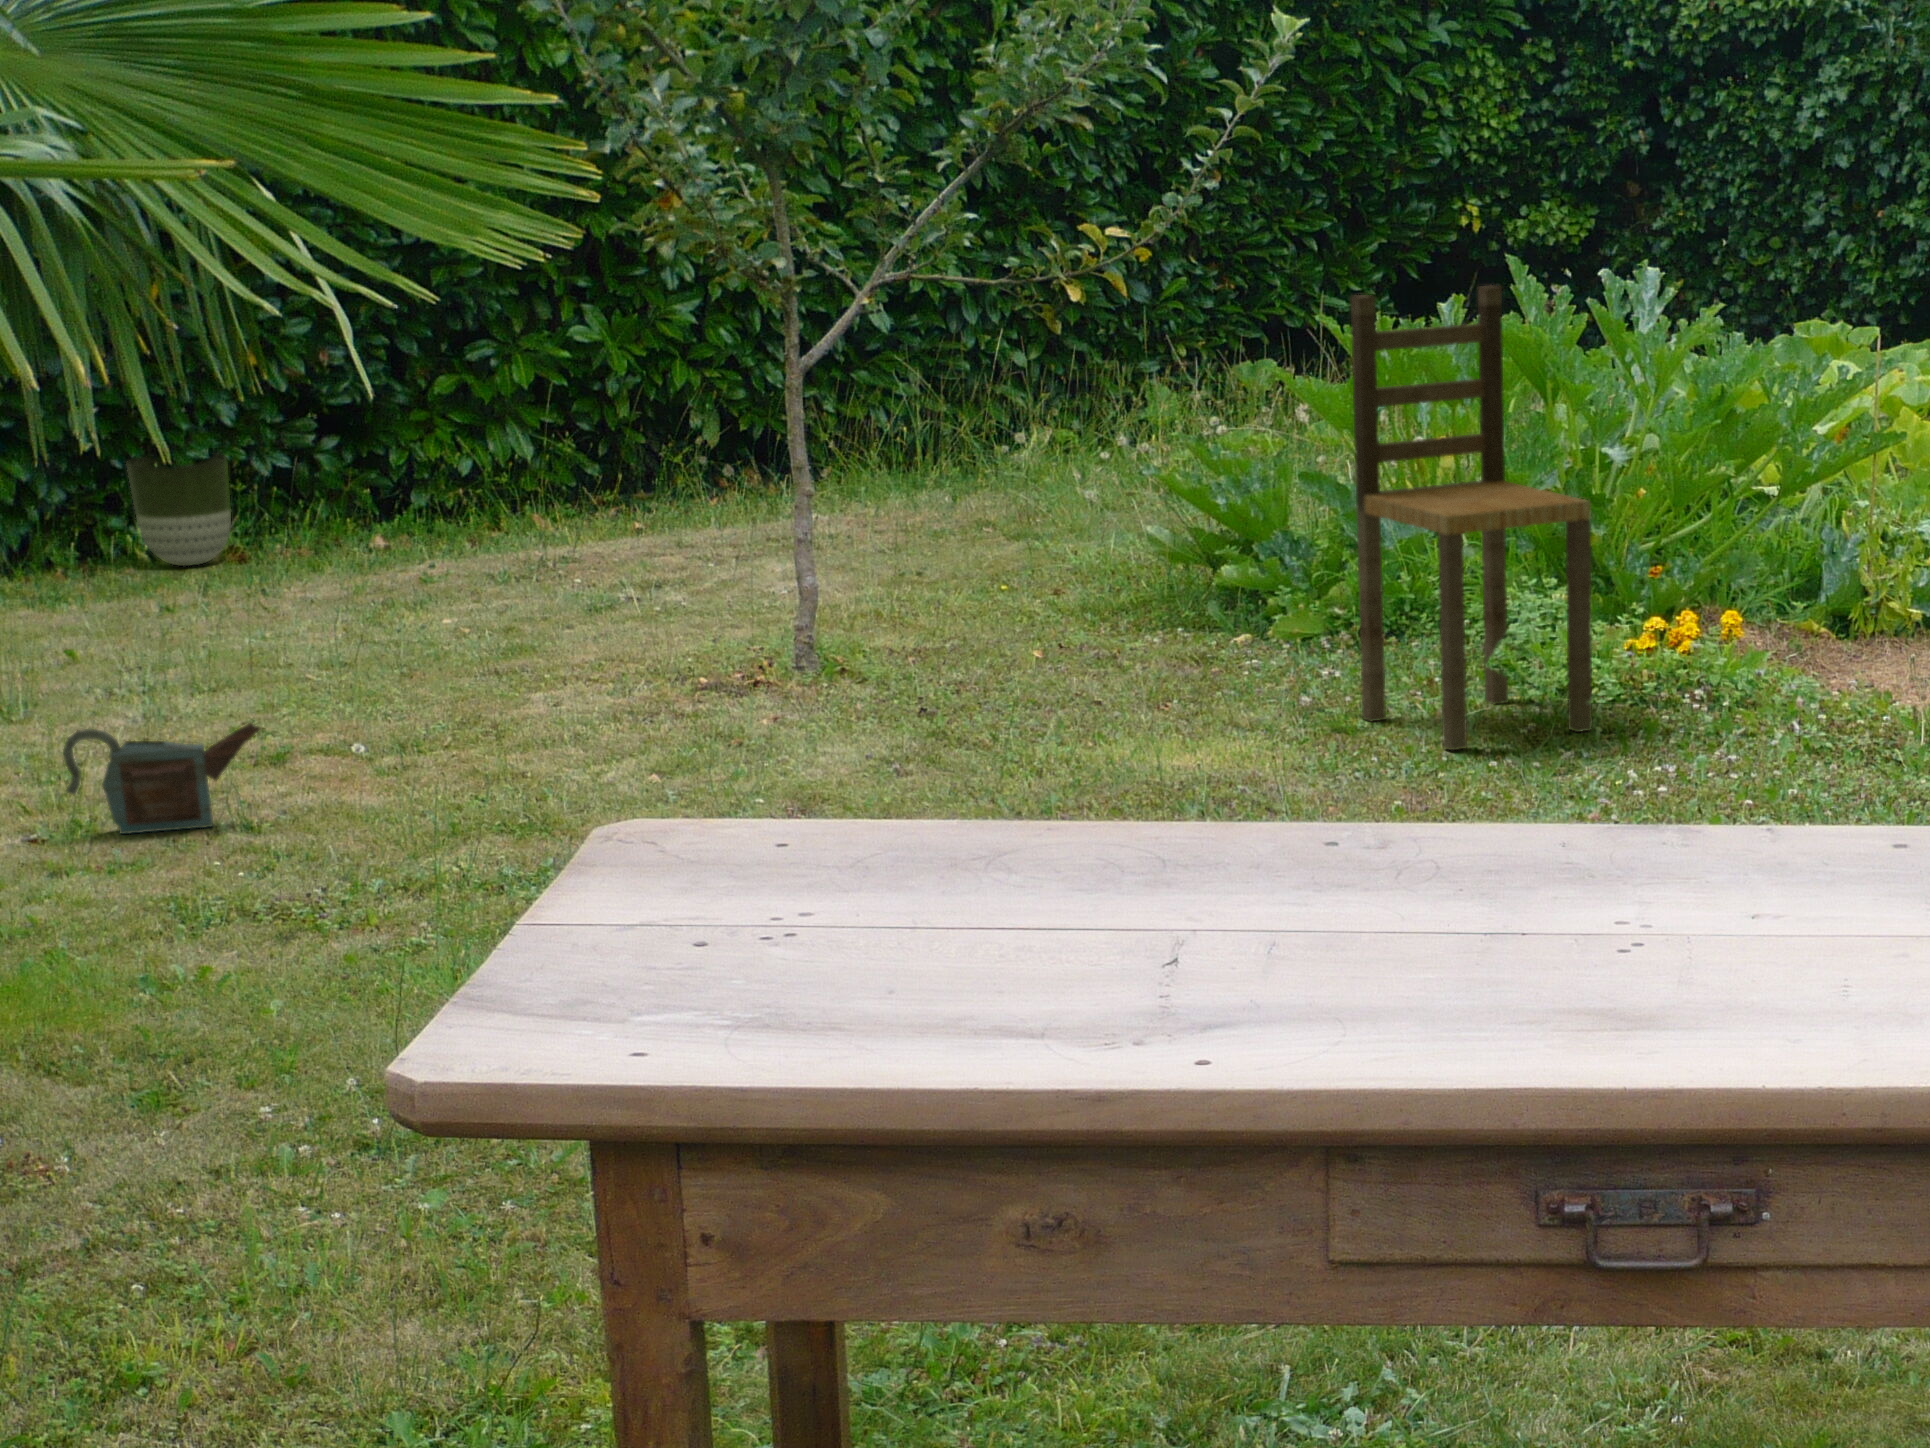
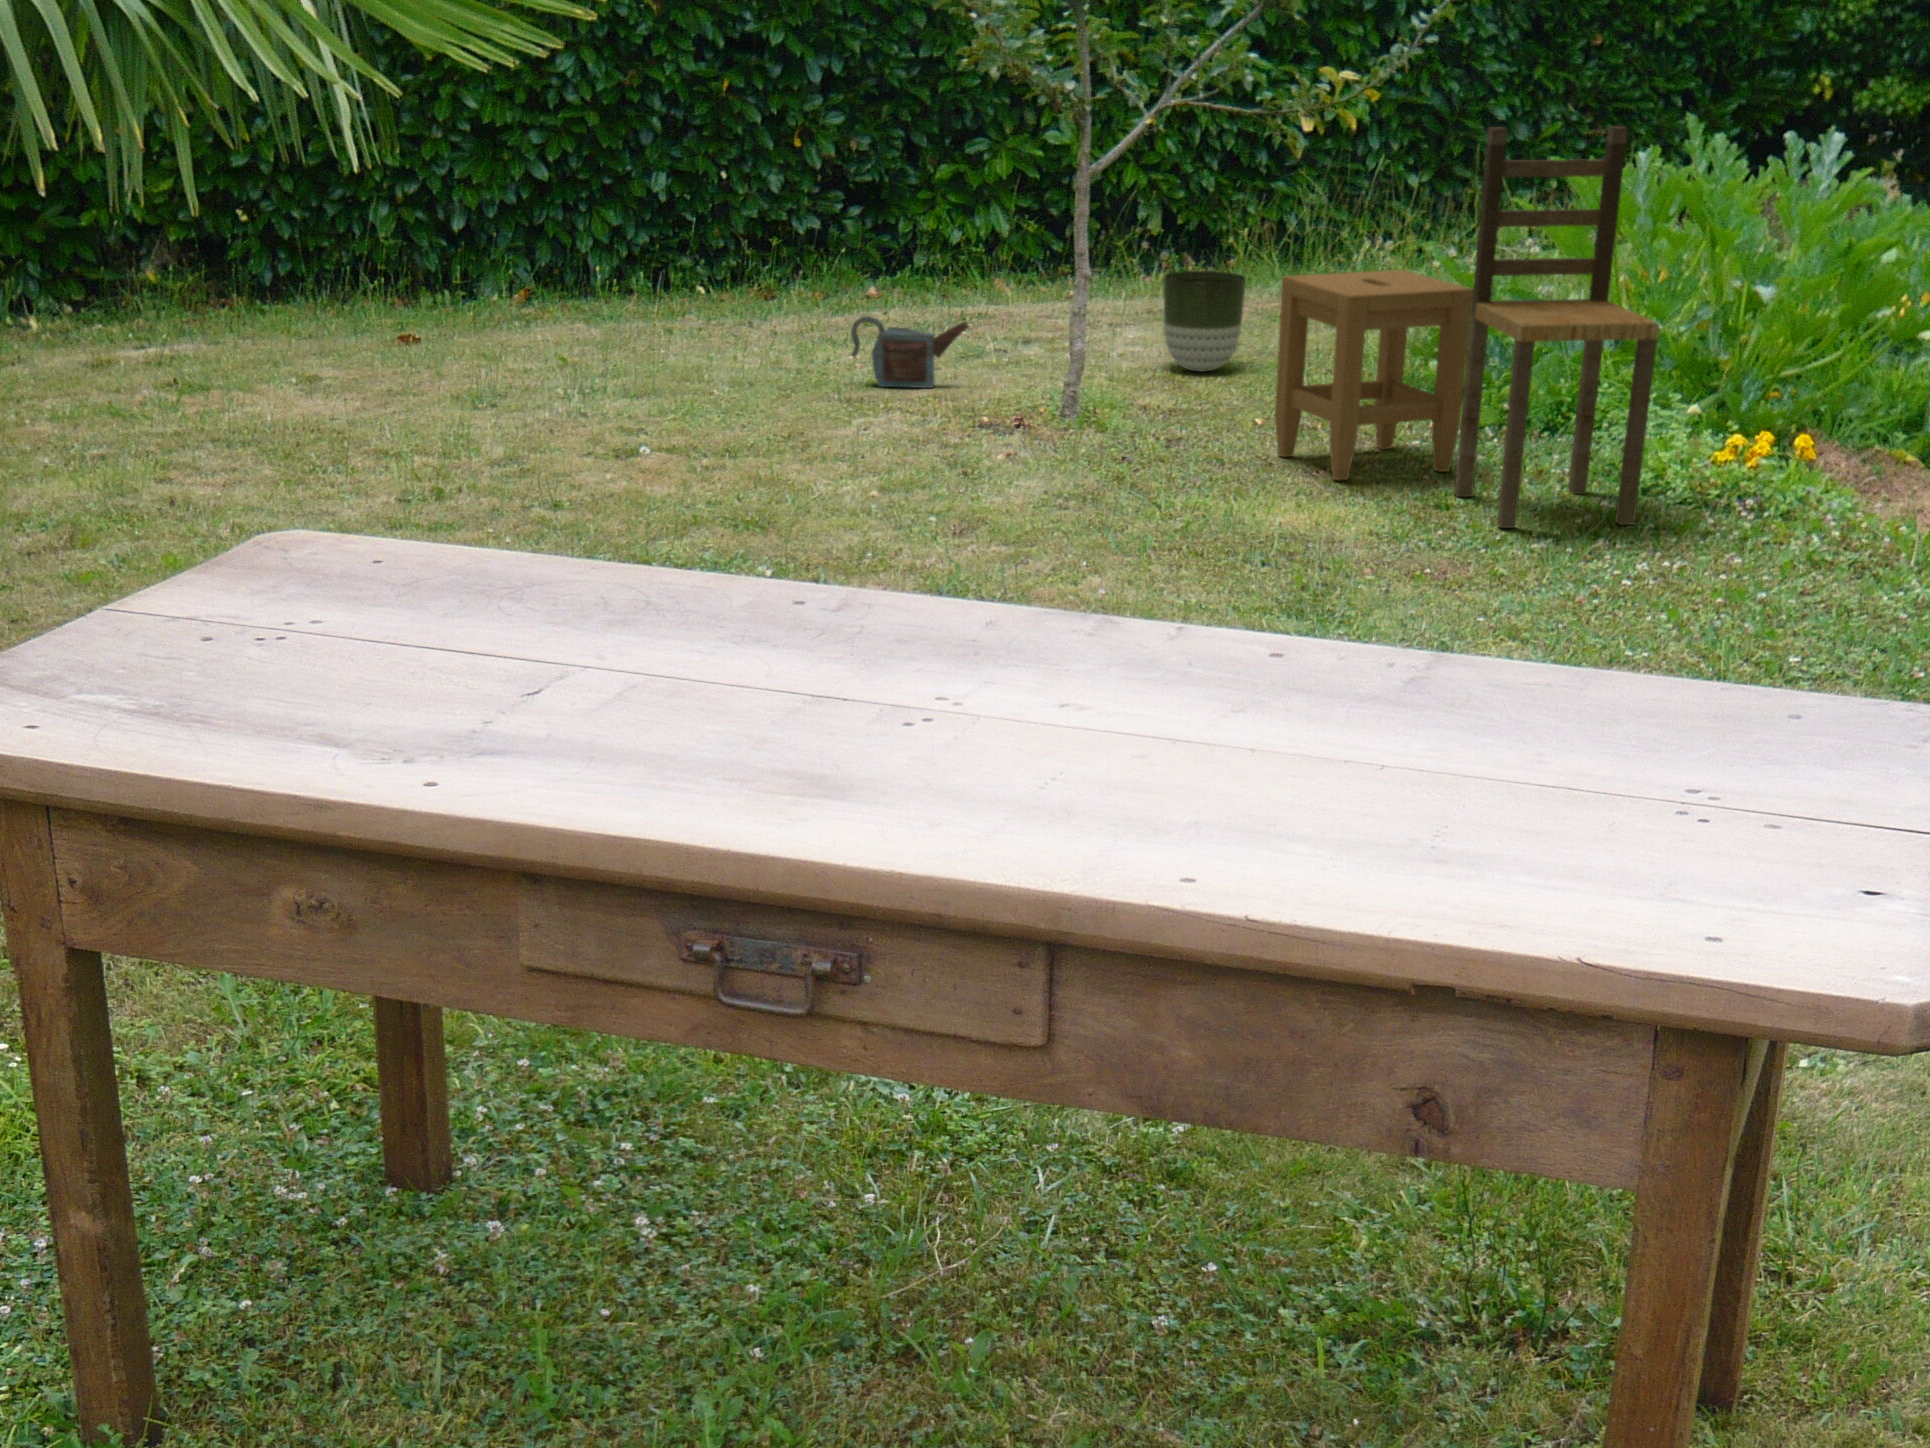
planter: present [127,454,231,566] -> present [1163,271,1246,372]
stool: none [1098,464,1339,718] -> present [1275,270,1473,480]
watering can: present [63,723,259,834] -> present [851,316,968,388]

